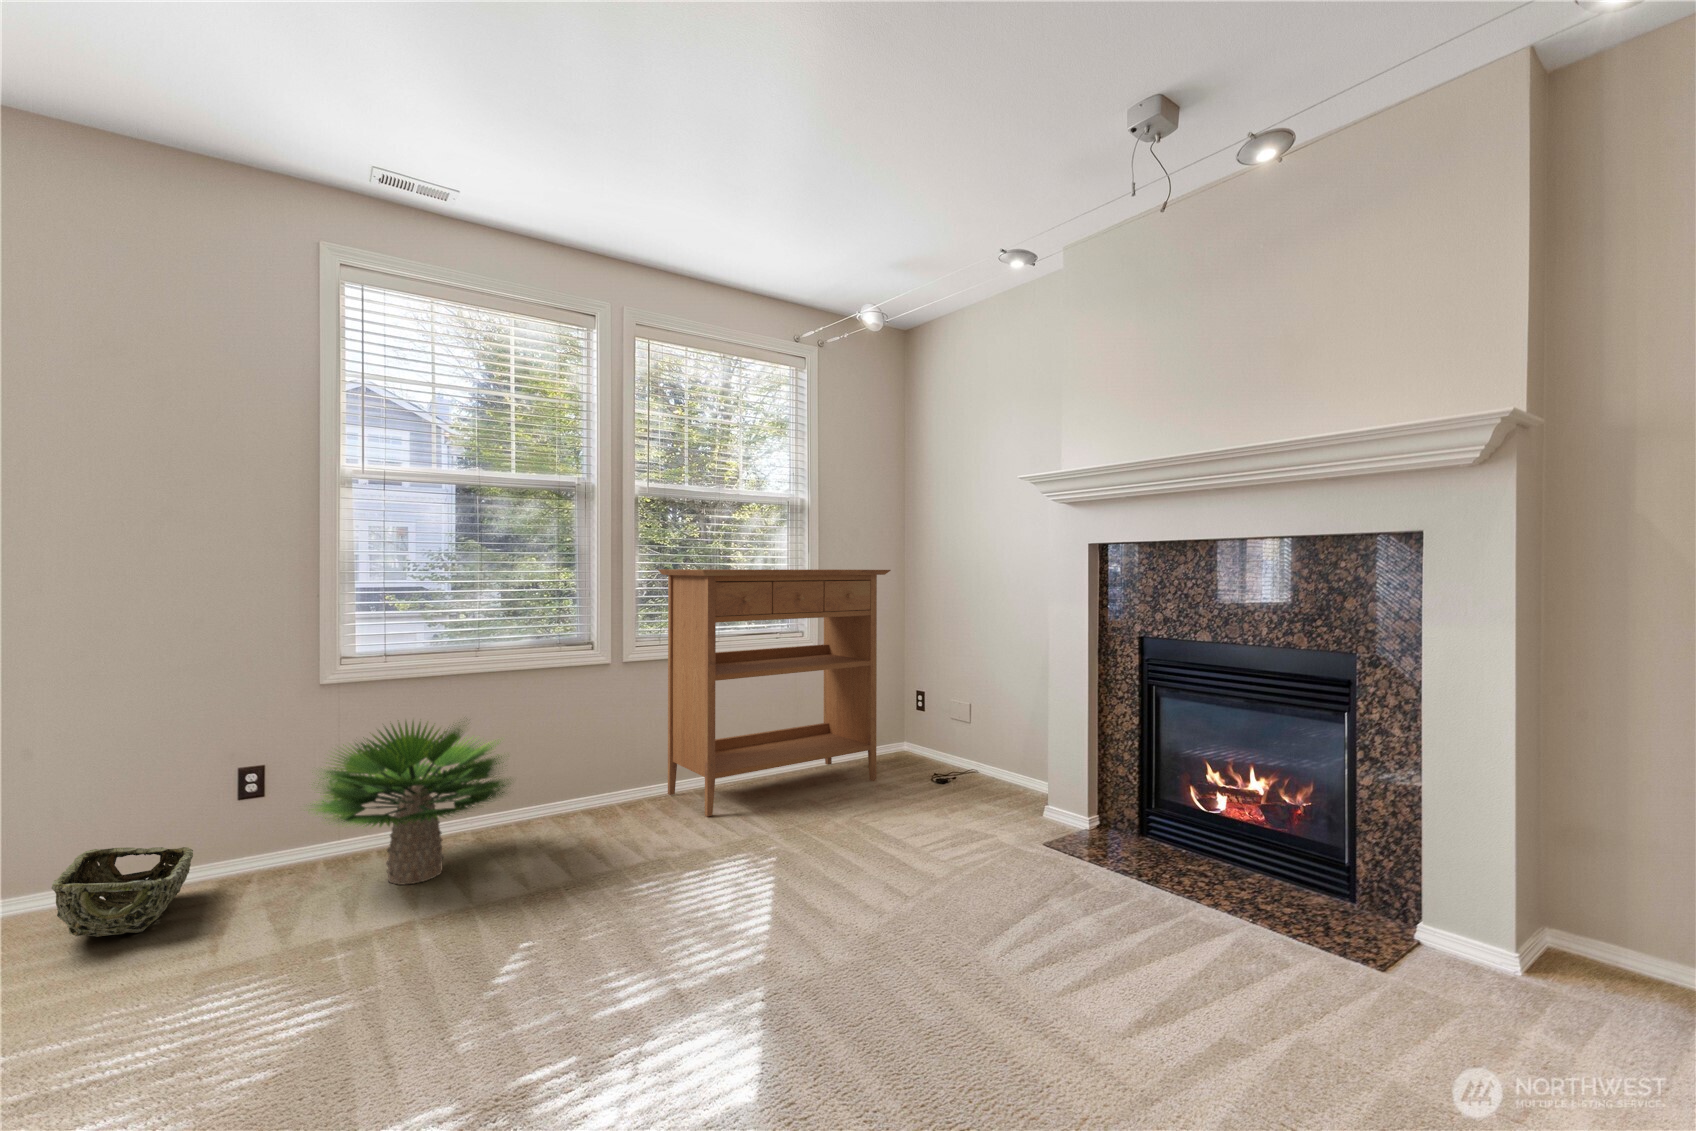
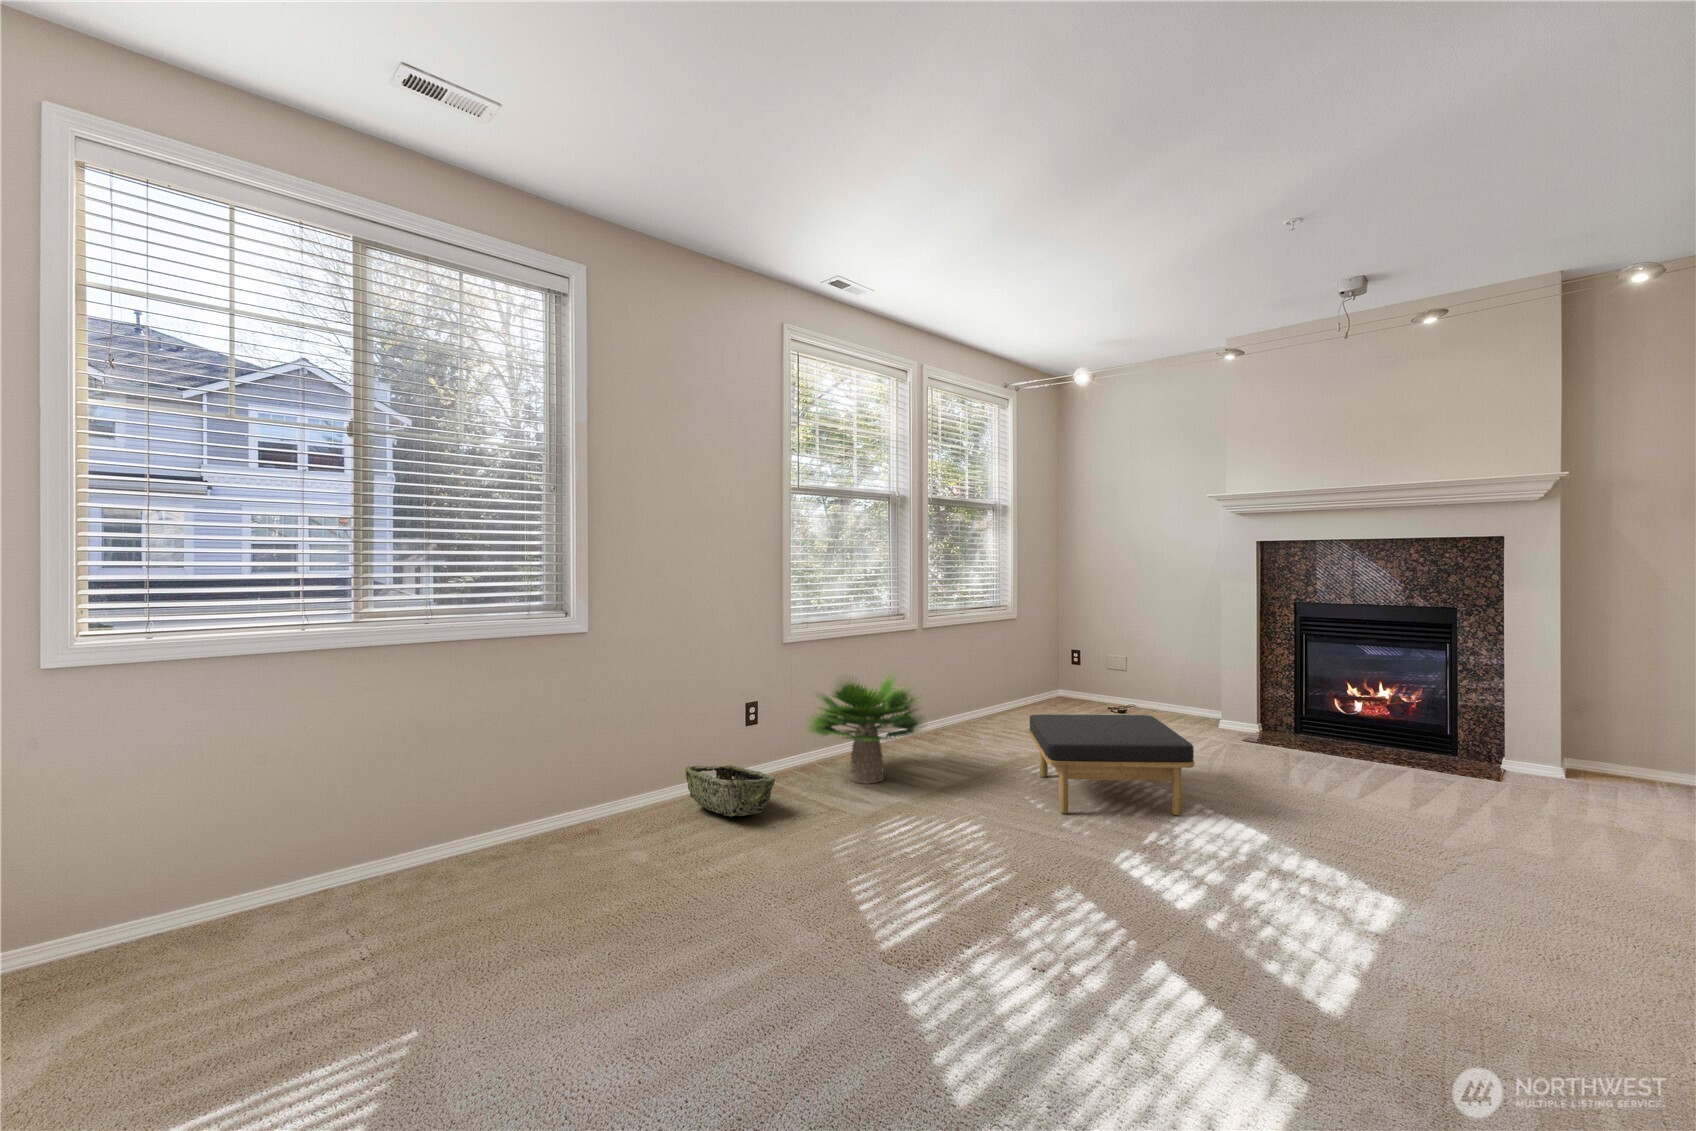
console table: present [658,569,891,816] -> none [940,561,1086,739]
ottoman: none [539,795,819,1000] -> present [1029,715,1194,816]

